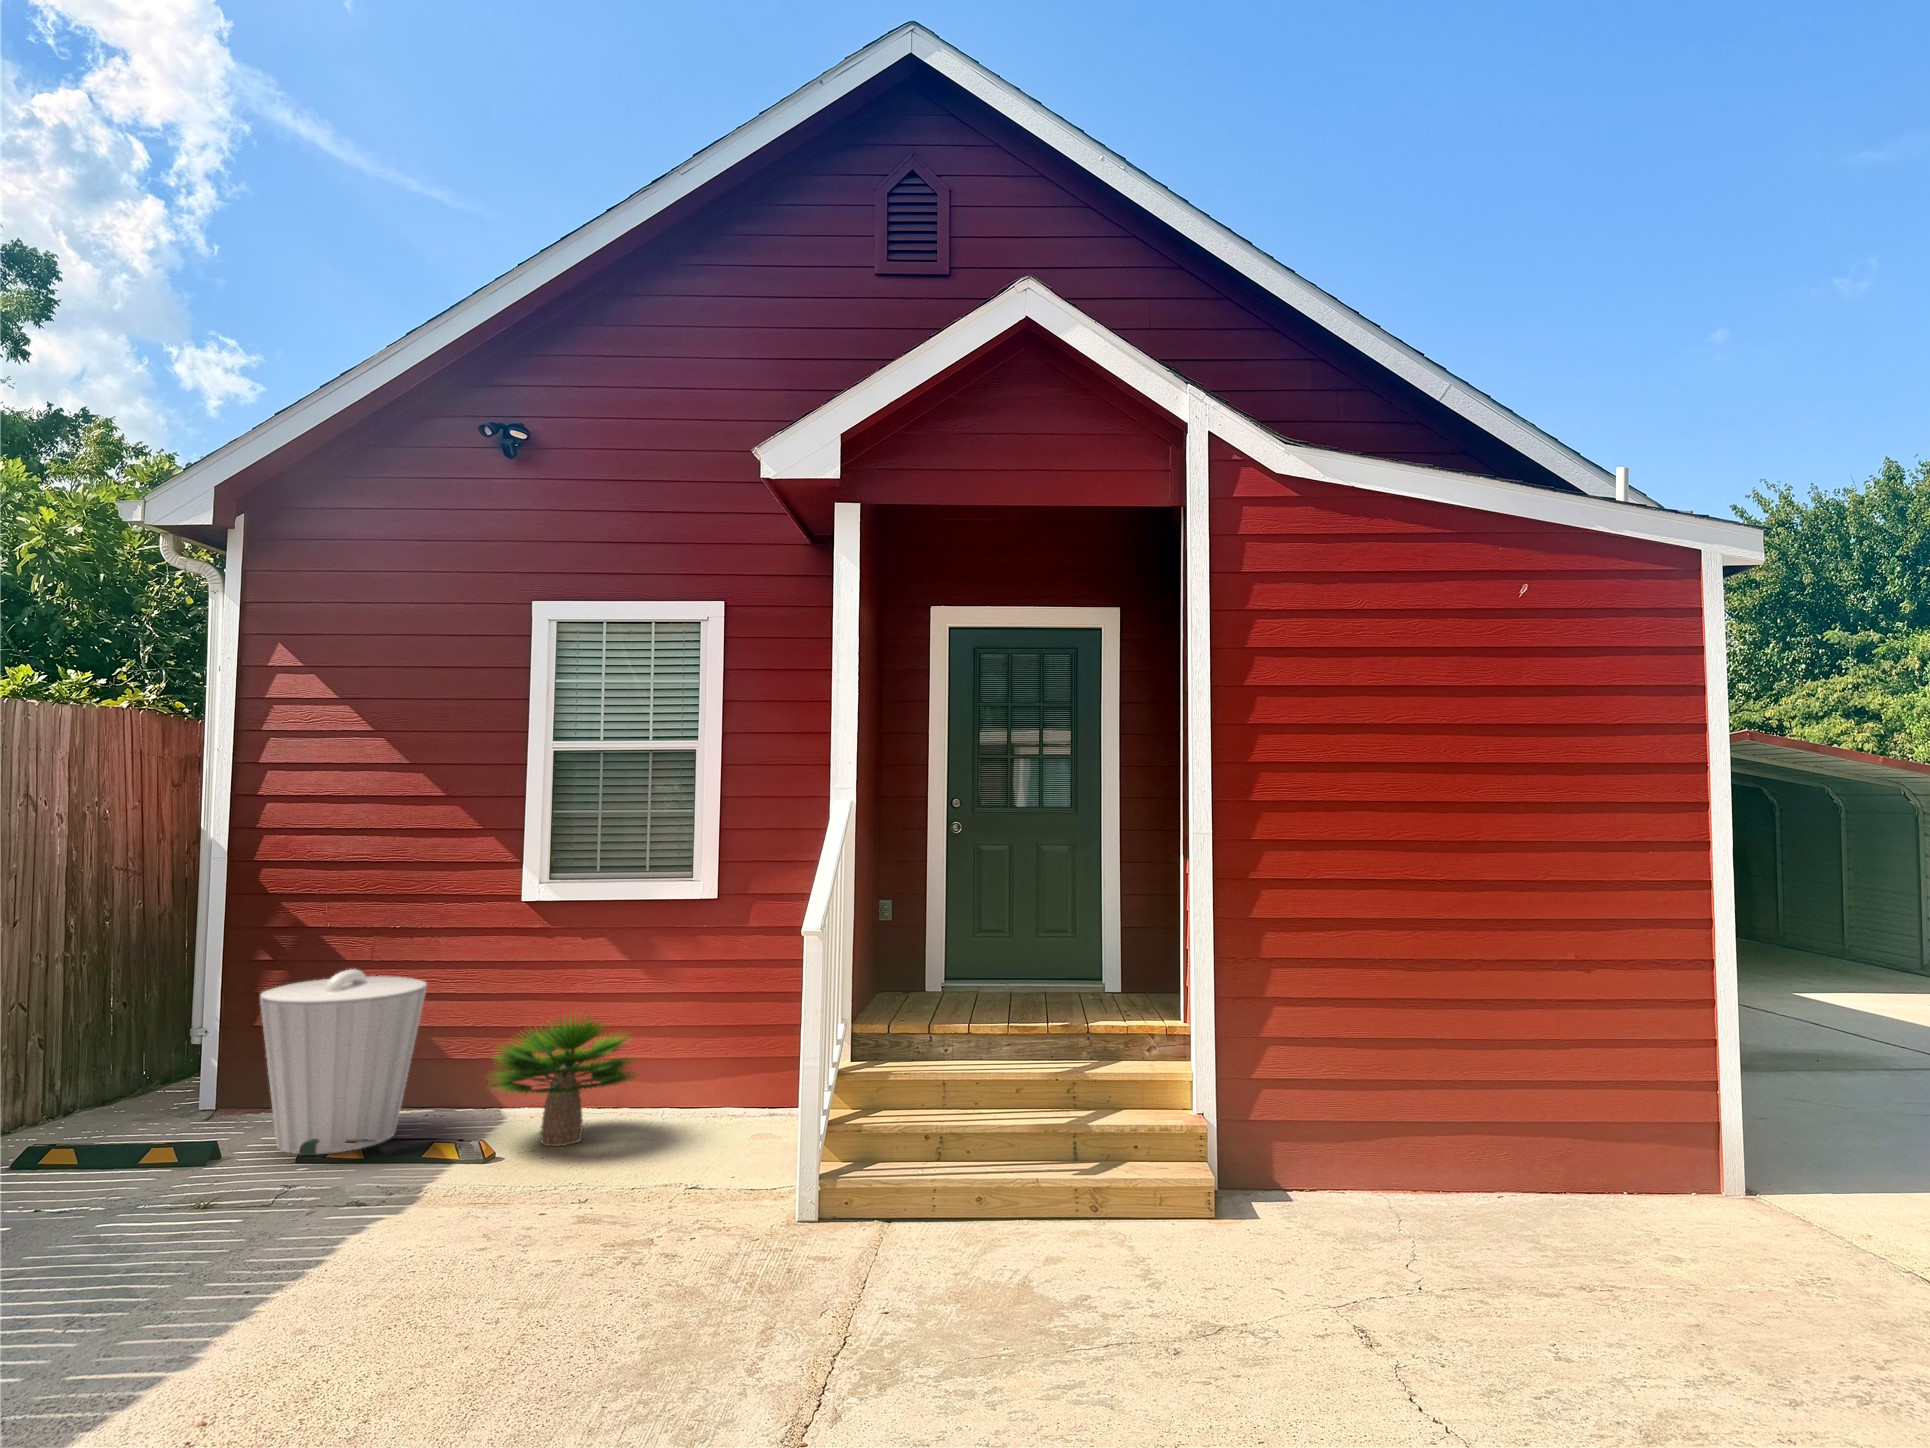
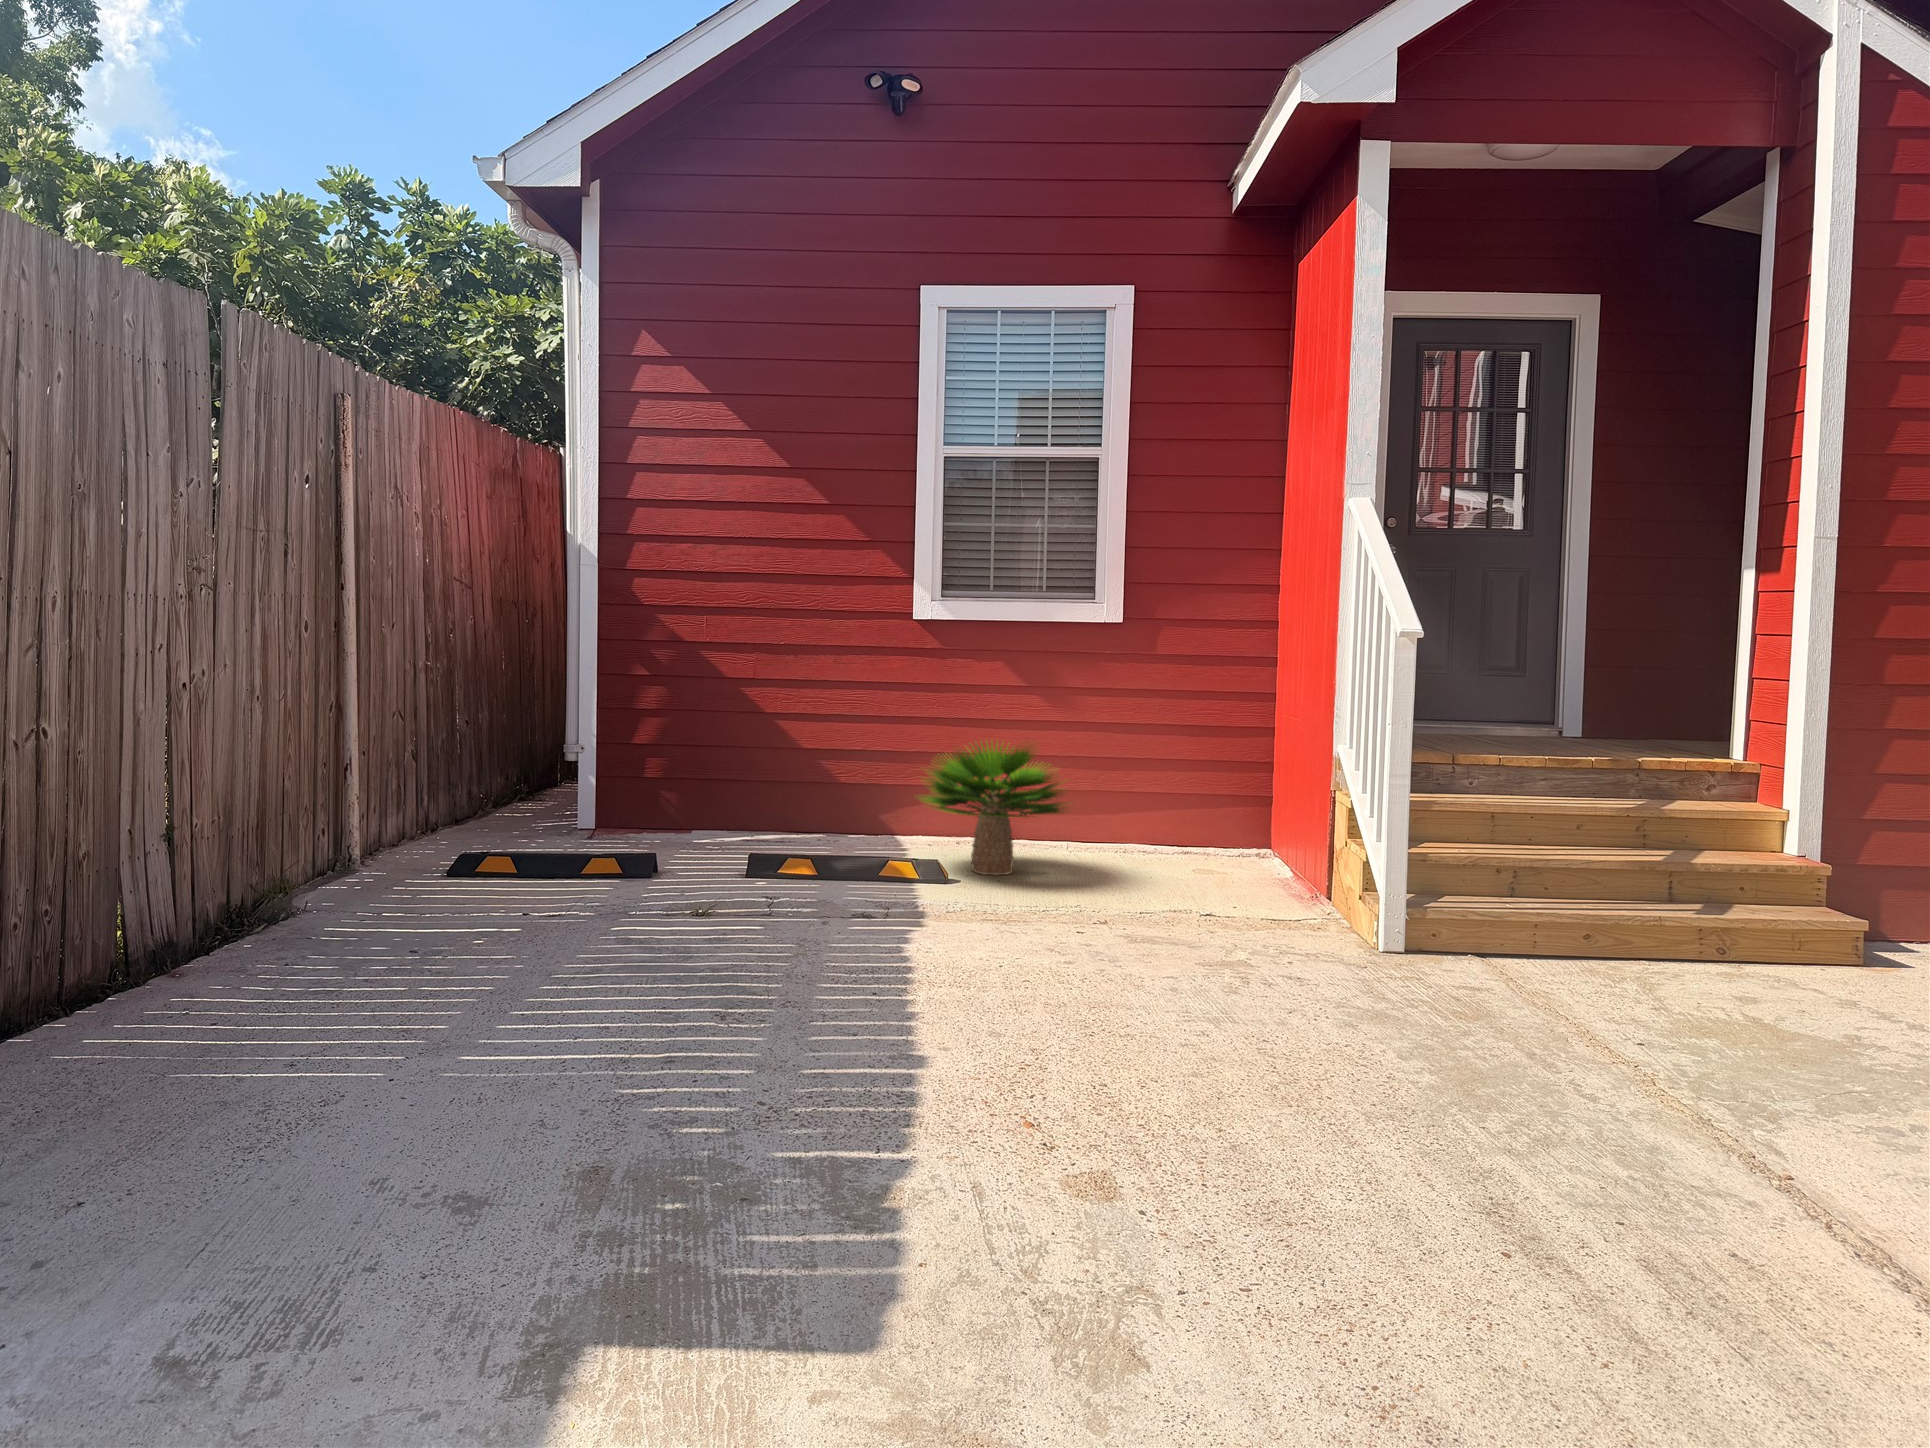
trash can: present [260,969,426,1154] -> none [676,684,835,872]

